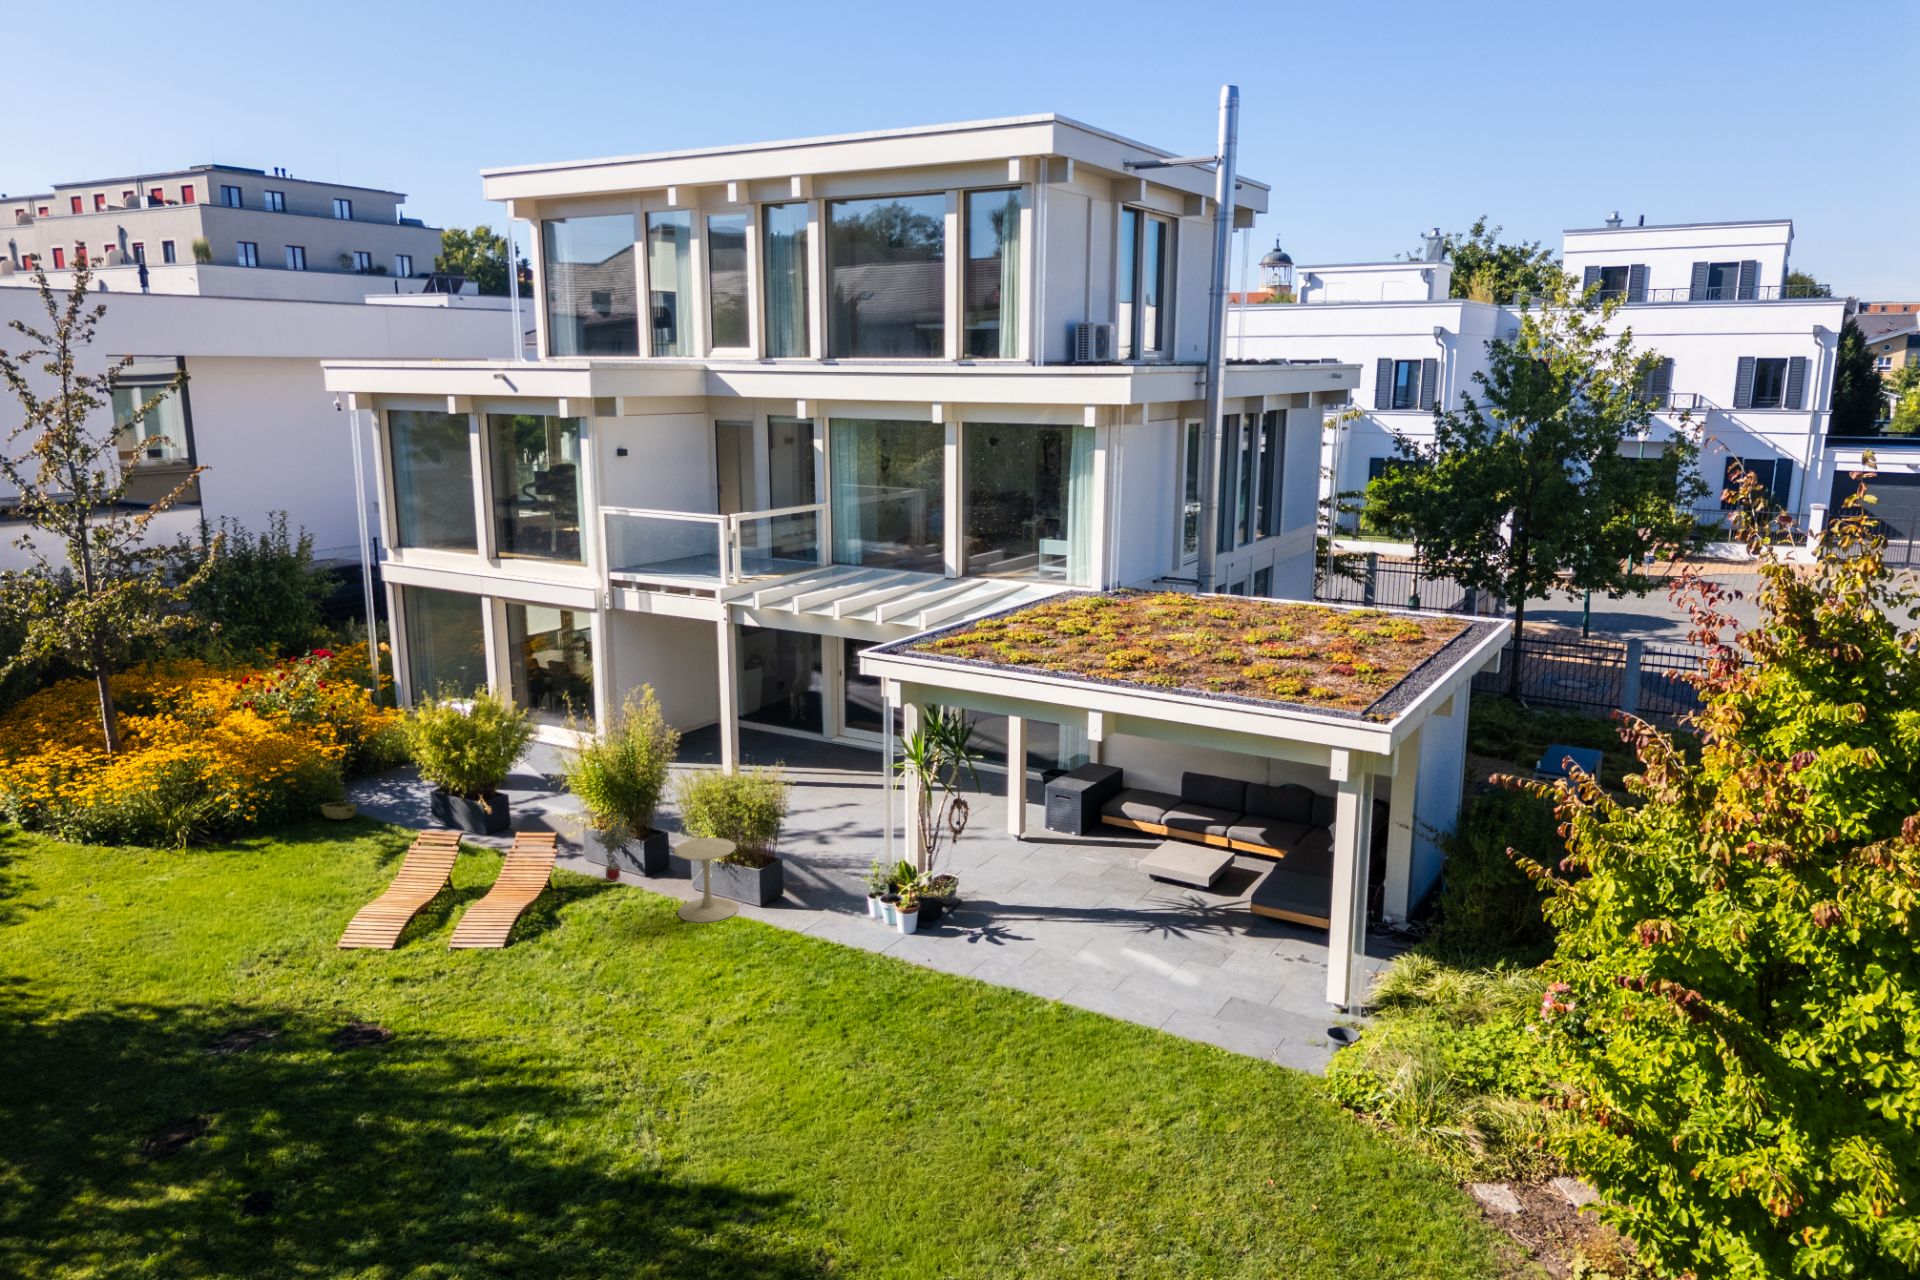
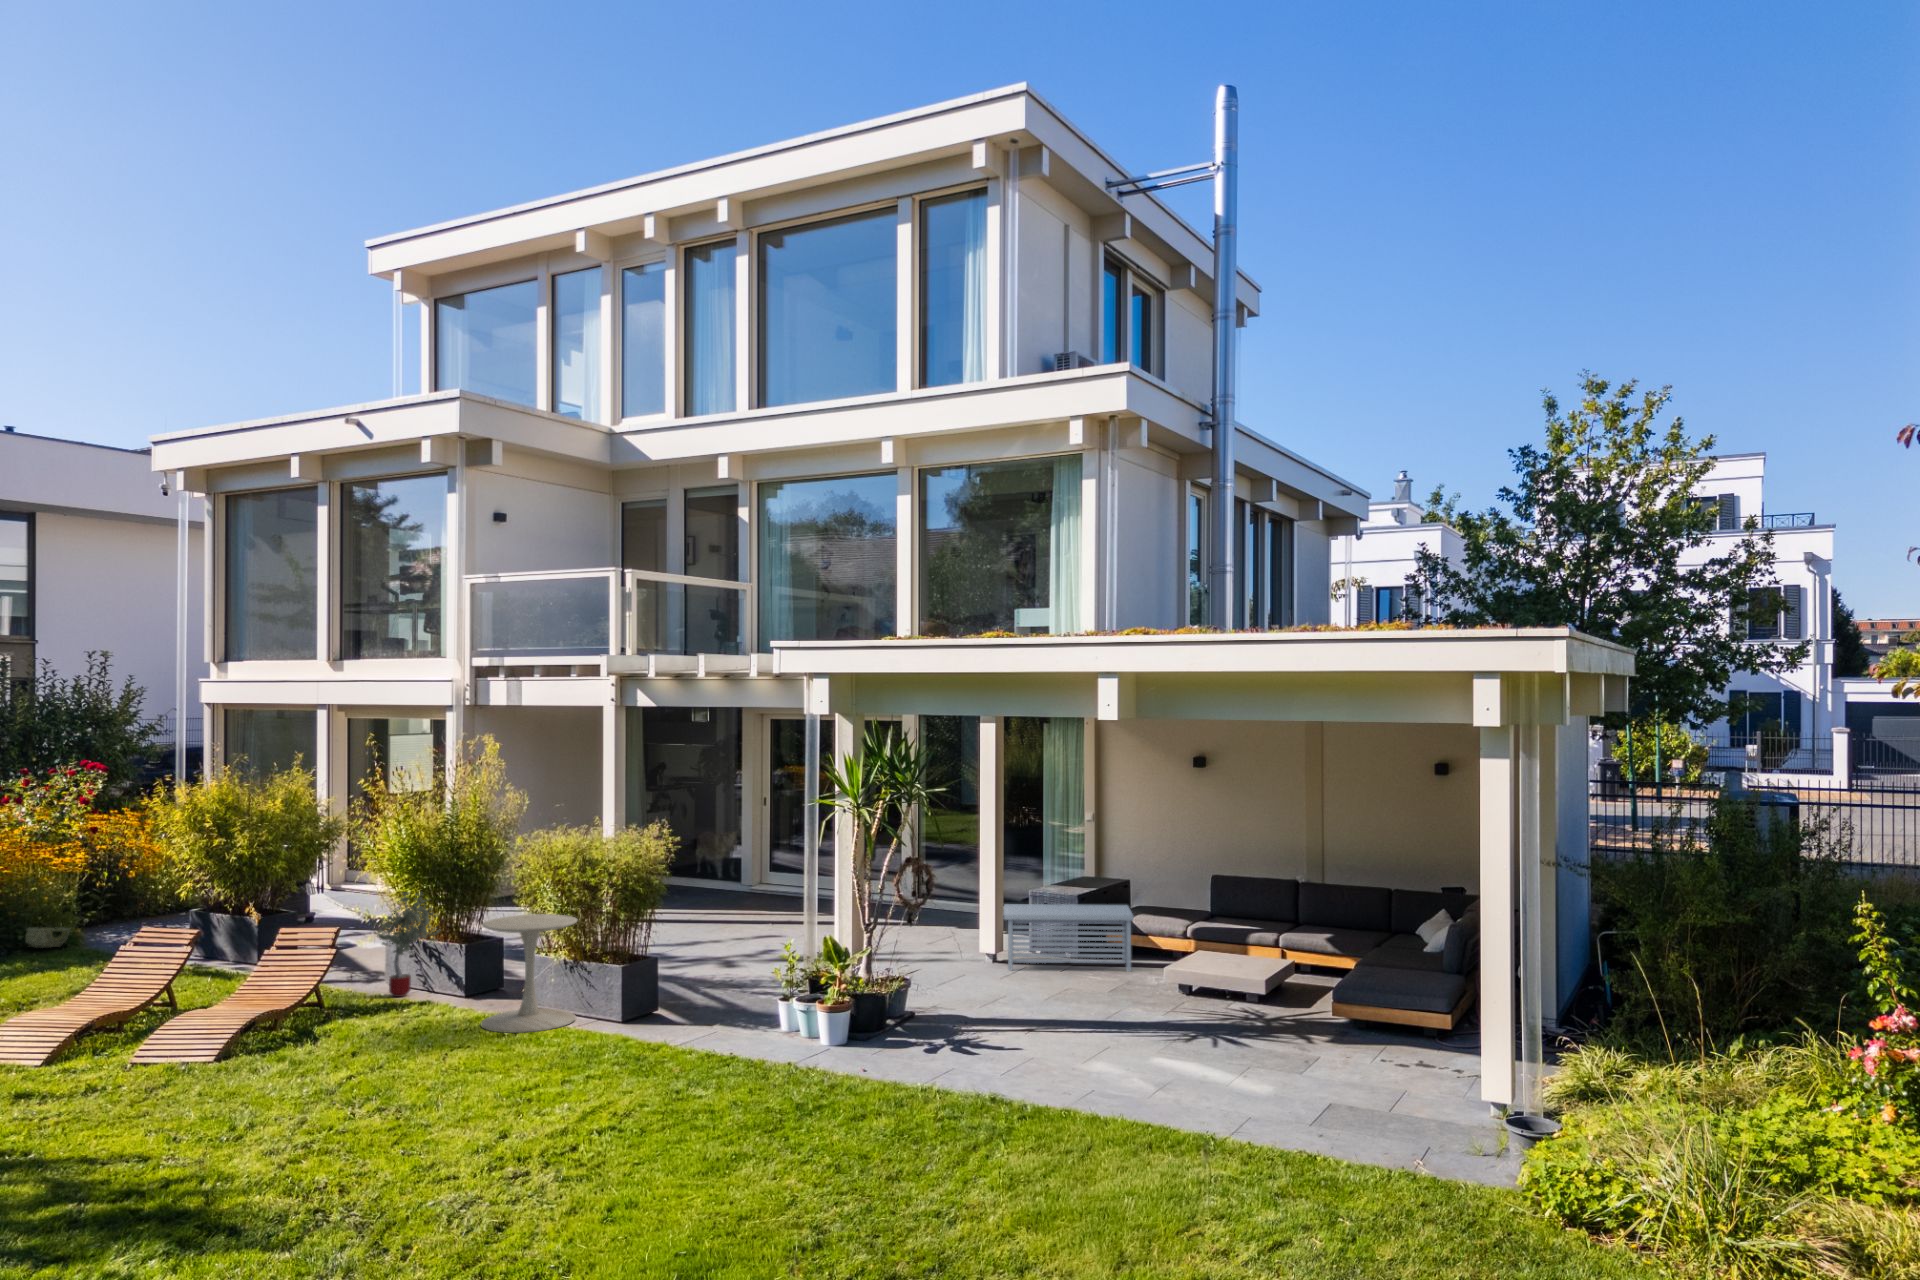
storage bench: none [1027,796,1121,851] -> present [1004,904,1134,972]

